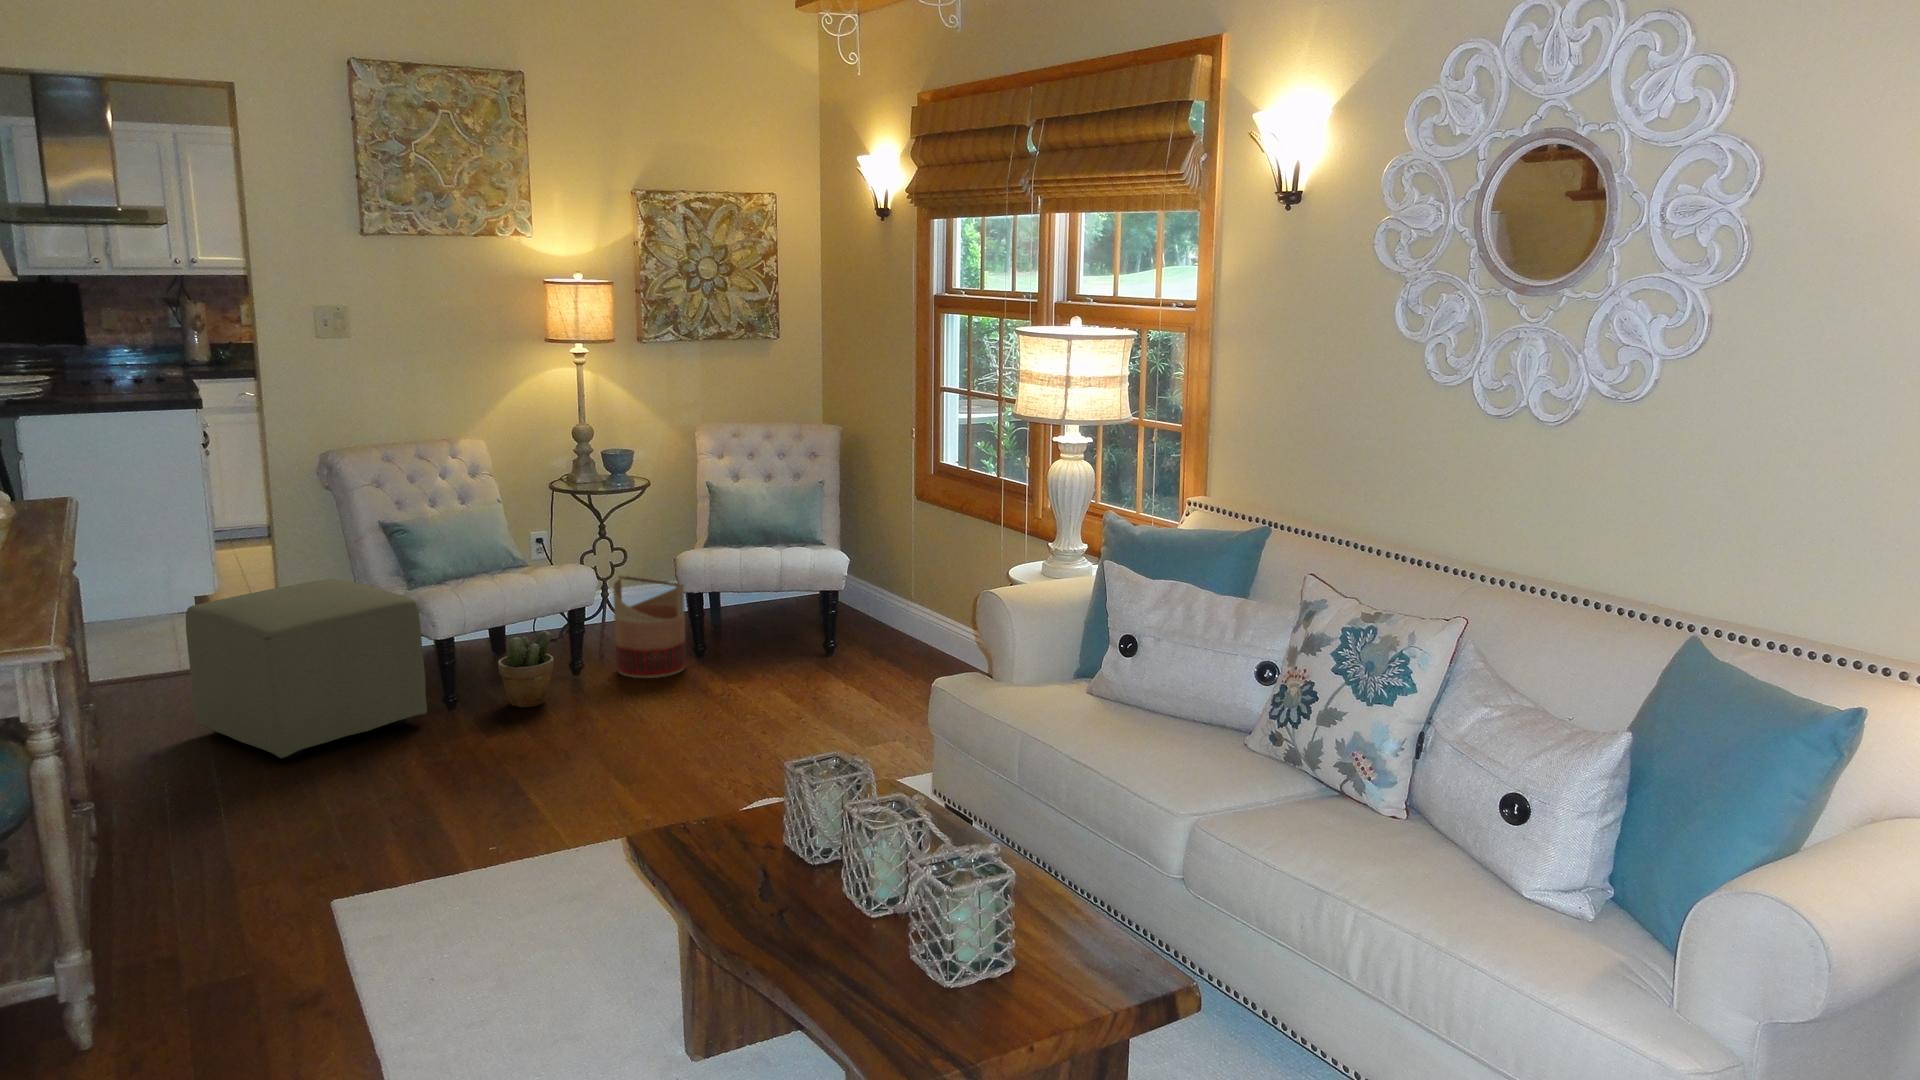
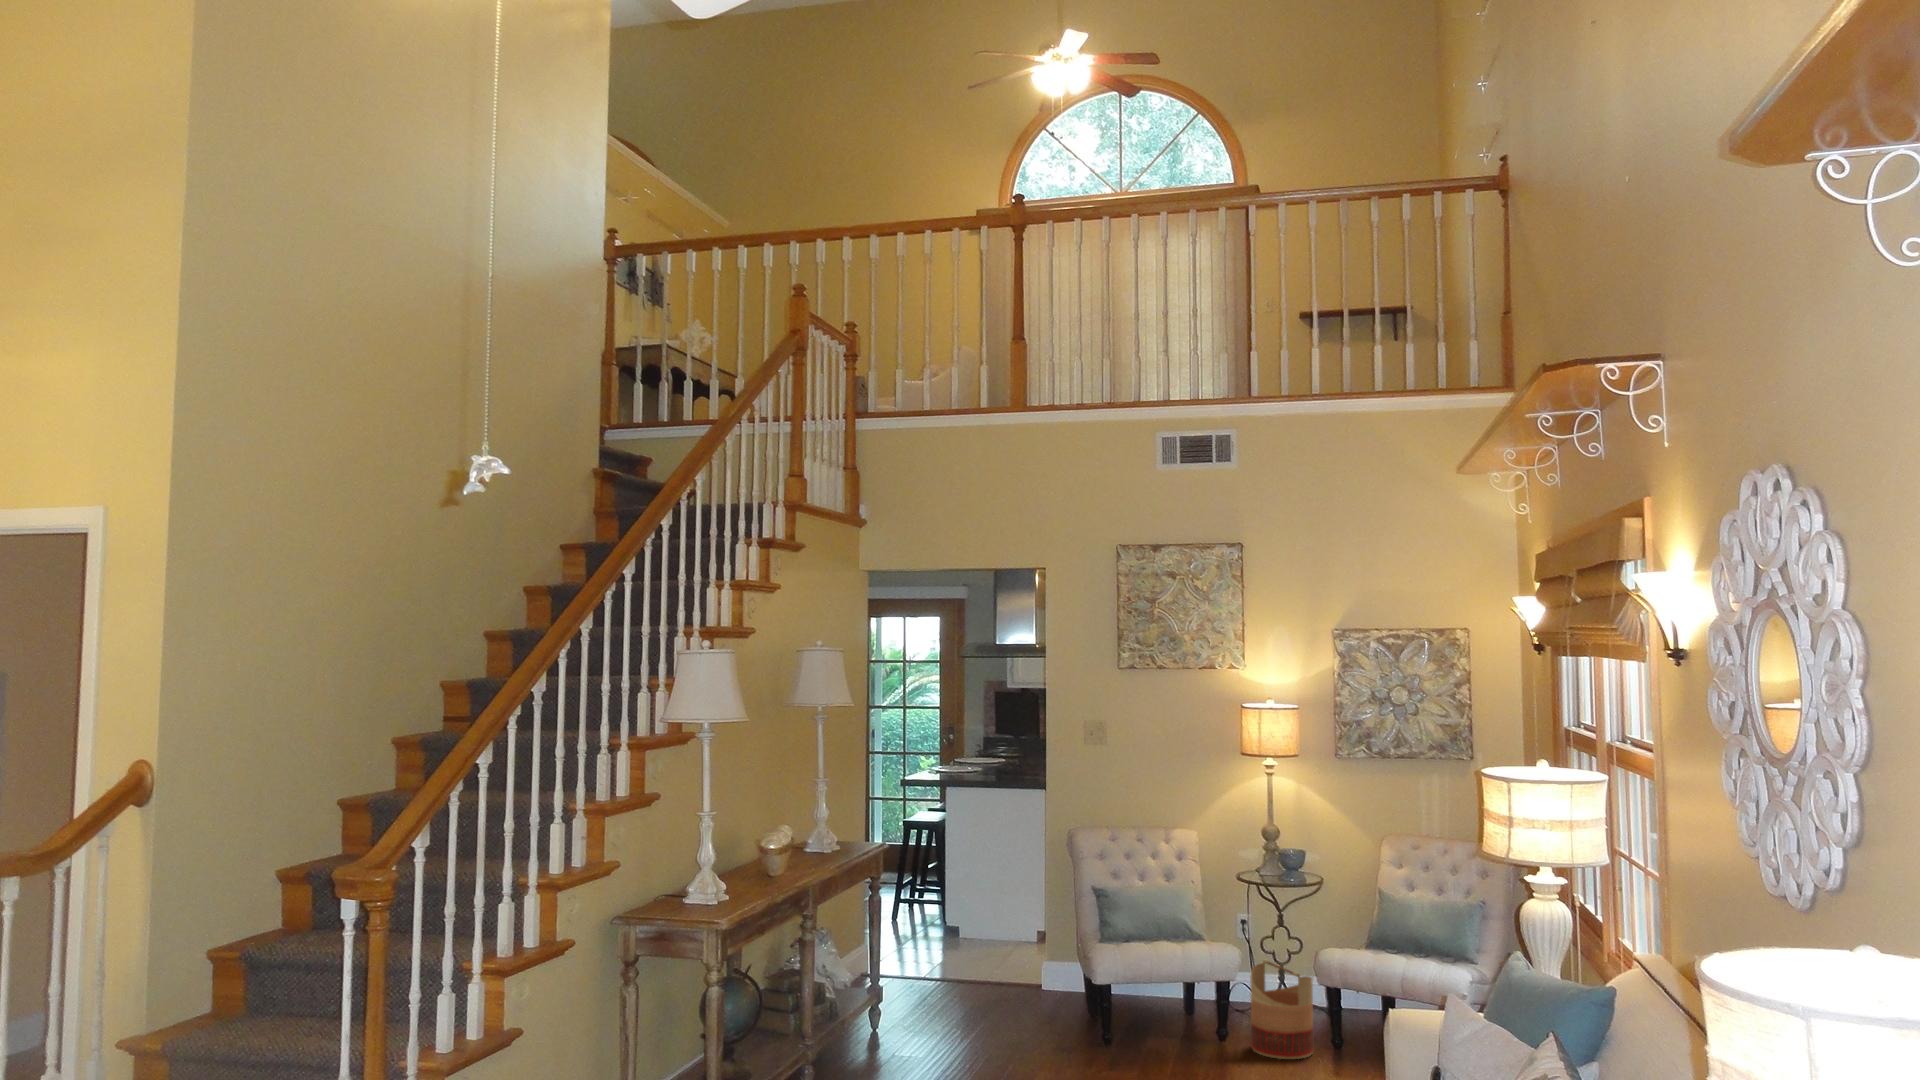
ottoman: present [186,579,427,759] -> none [939,923,1076,1051]
potted plant: present [498,631,554,708] -> none [1136,993,1180,1057]

